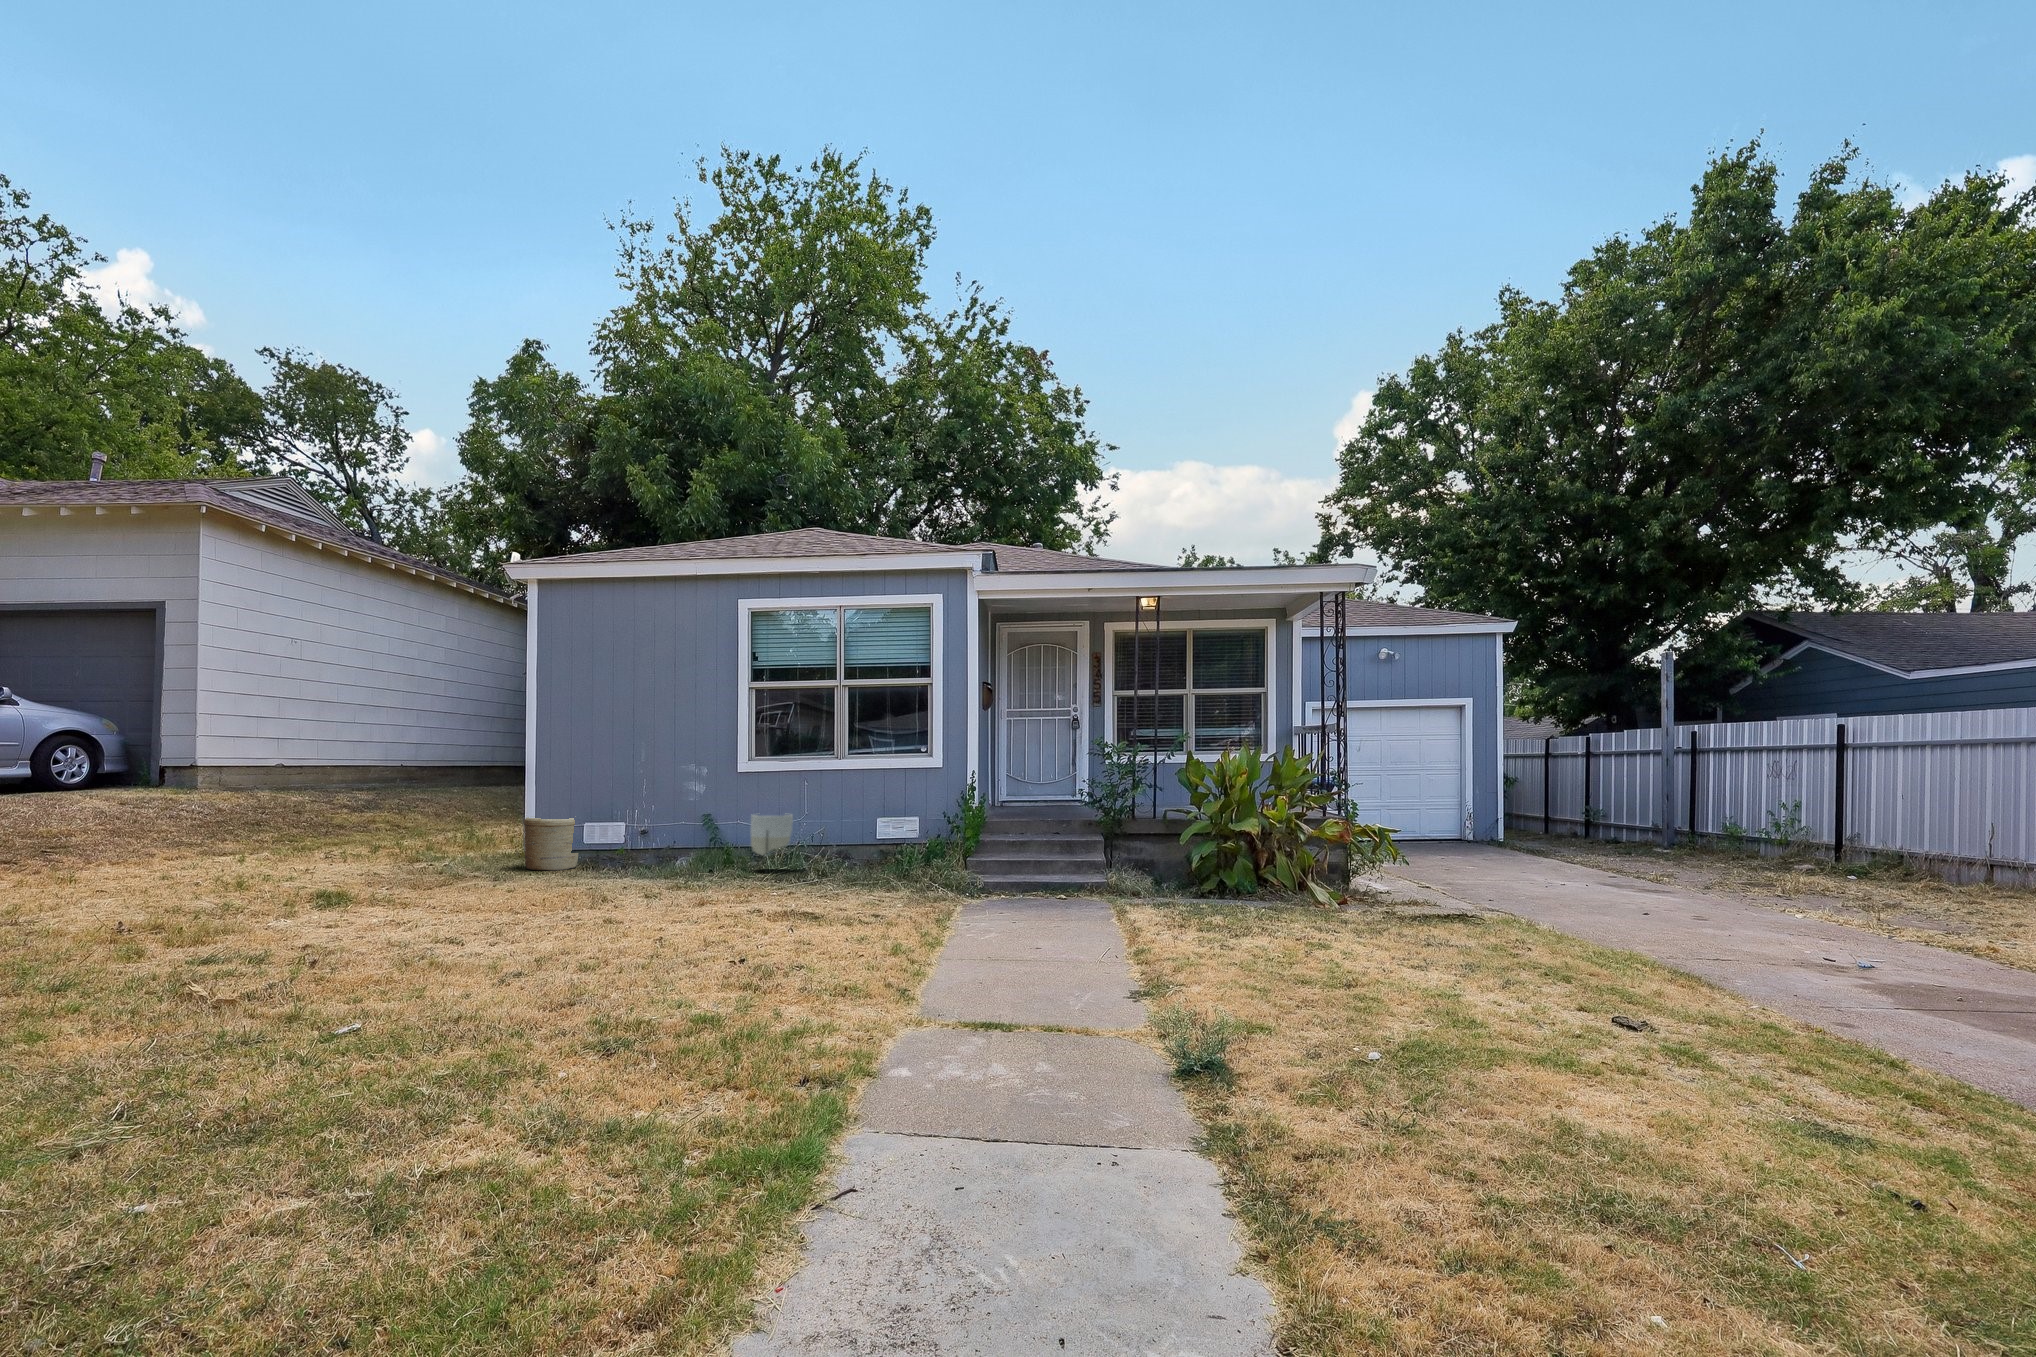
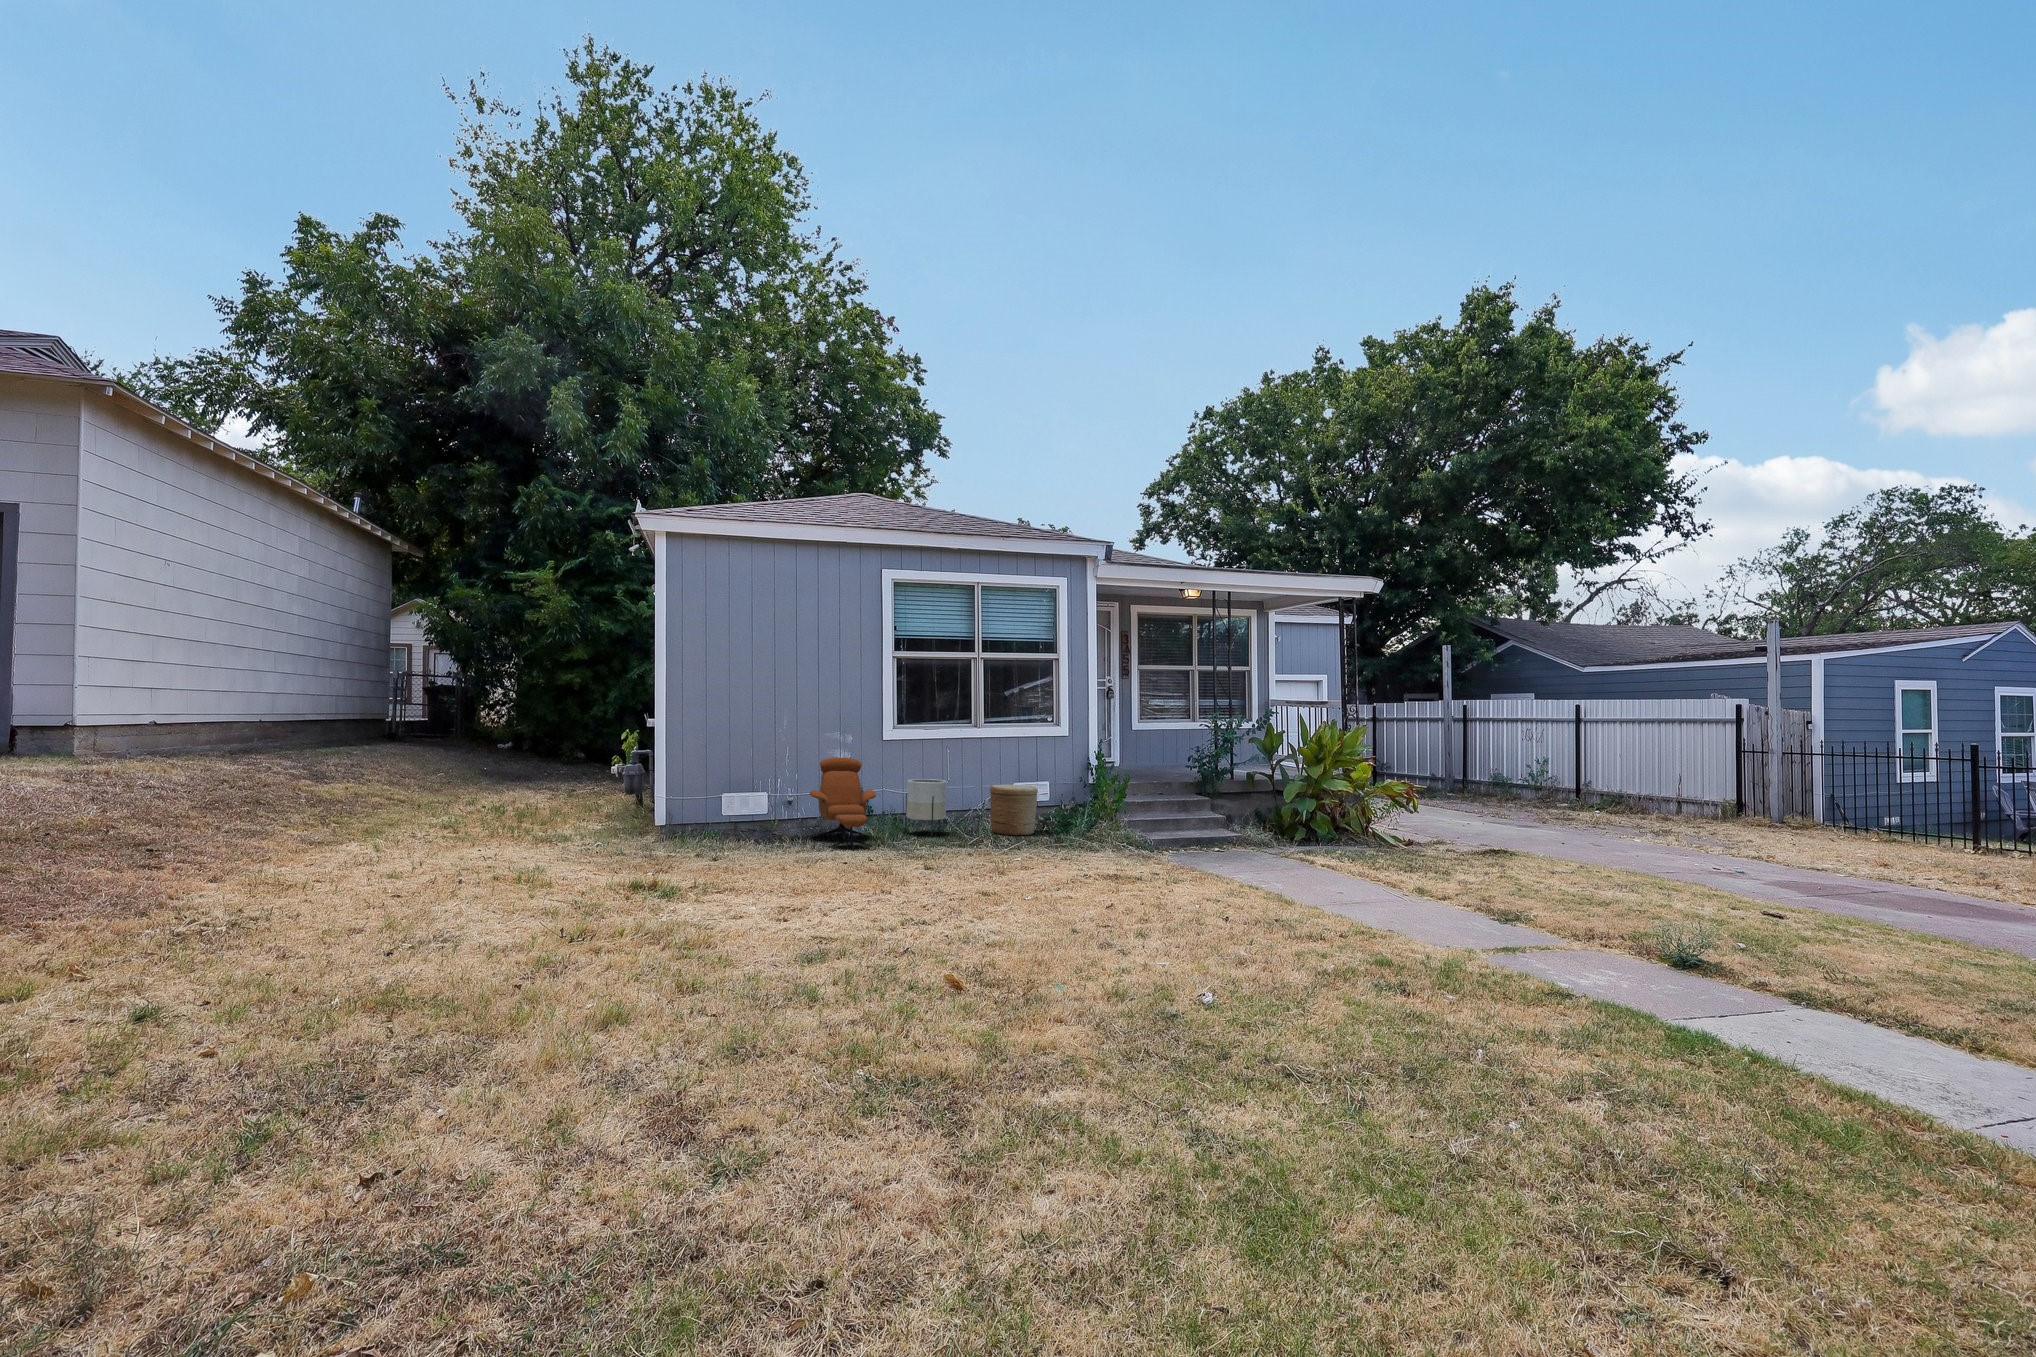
lounge chair: none [630,790,711,882] -> present [810,757,876,850]
woven basket: present [524,817,579,870] -> present [990,785,1038,836]

